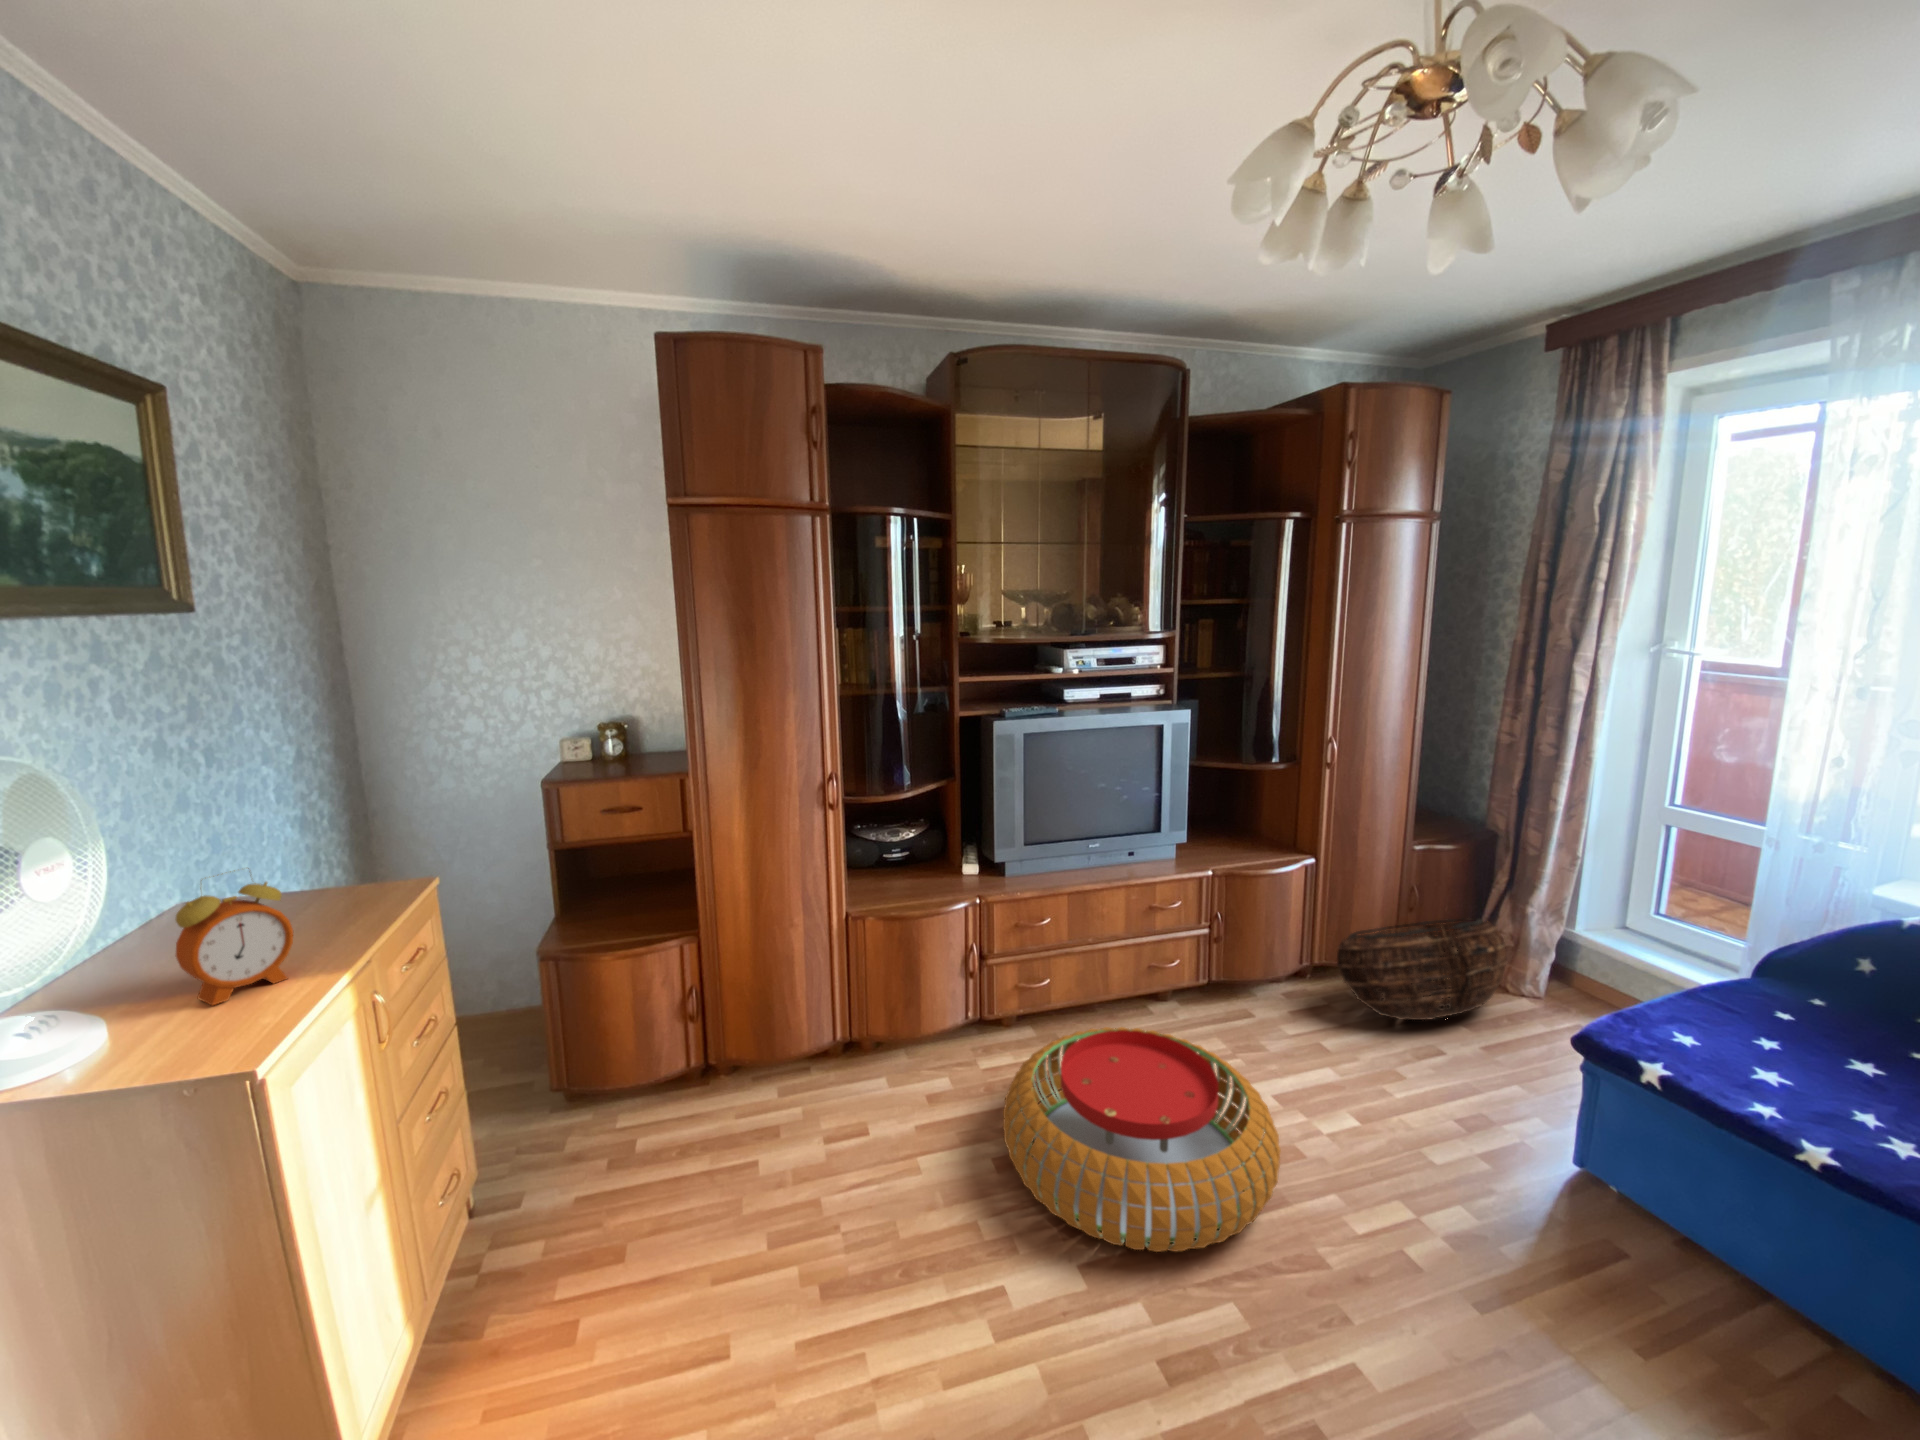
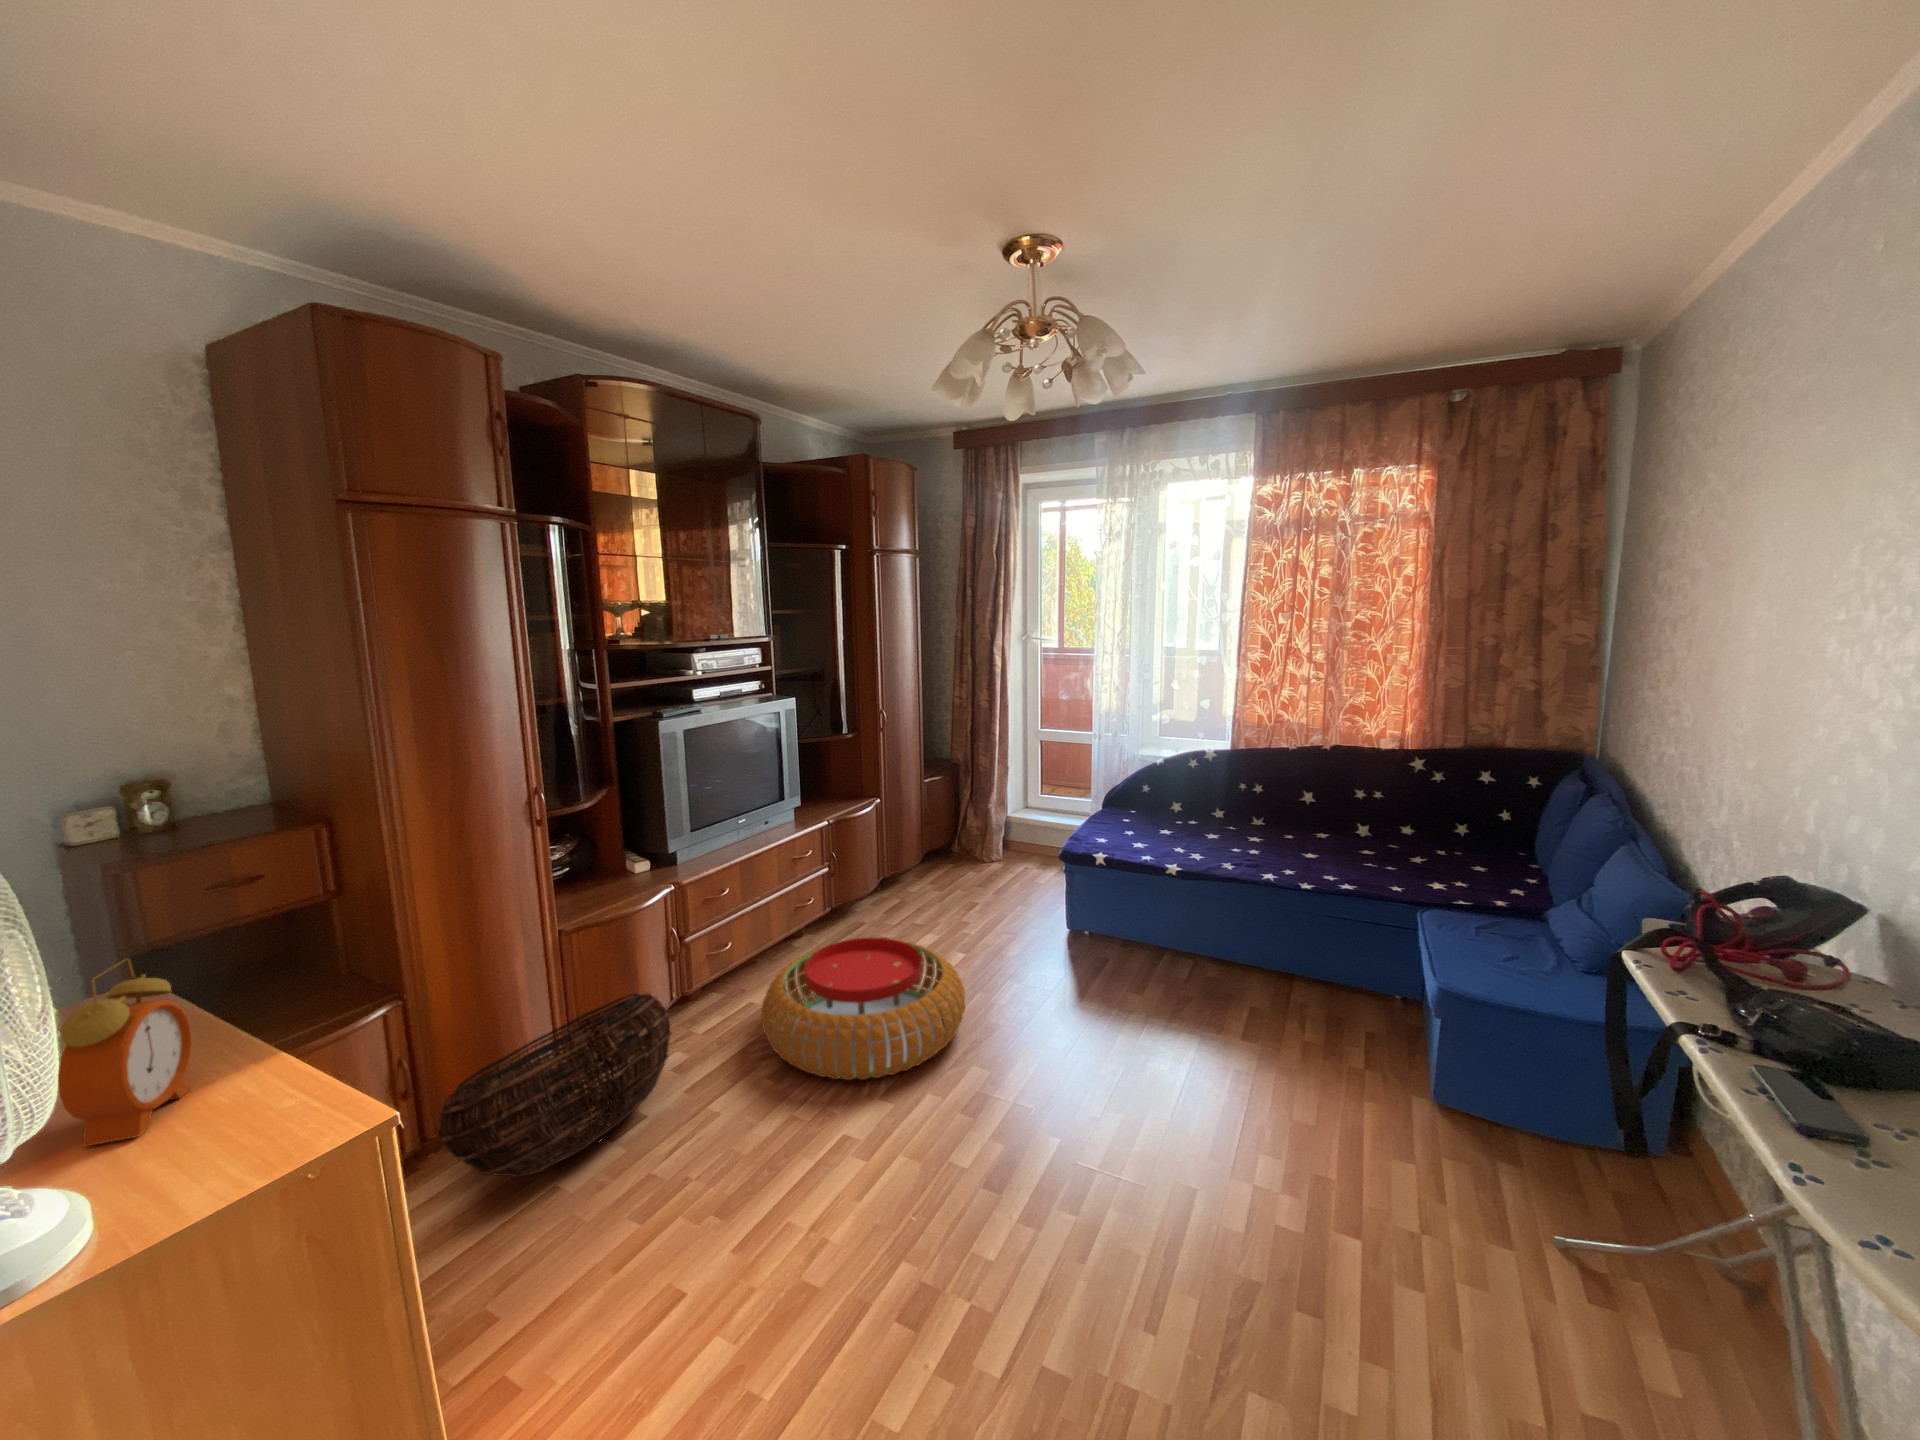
basket: present [1337,918,1507,1020] -> present [439,993,671,1177]

